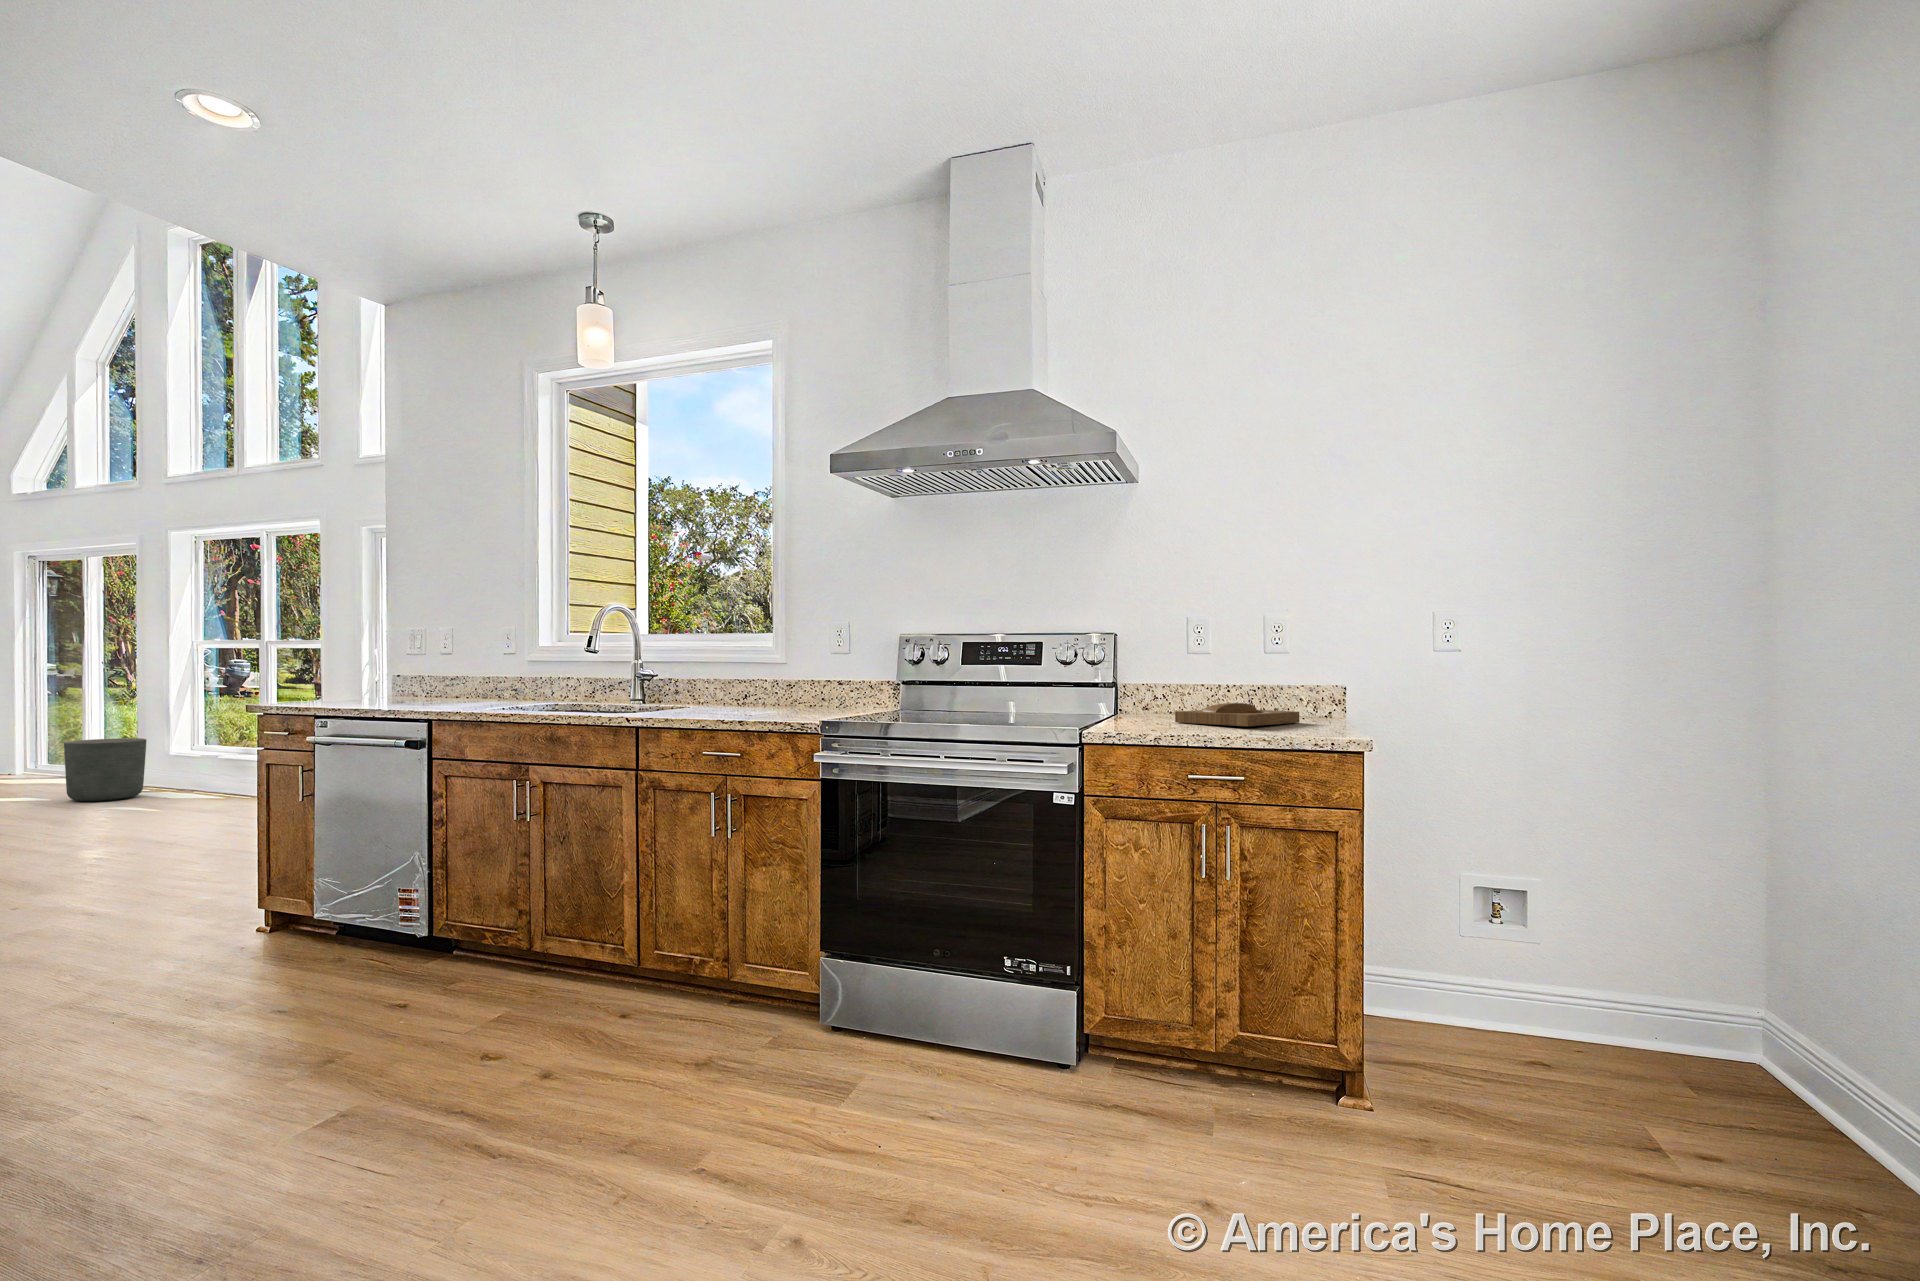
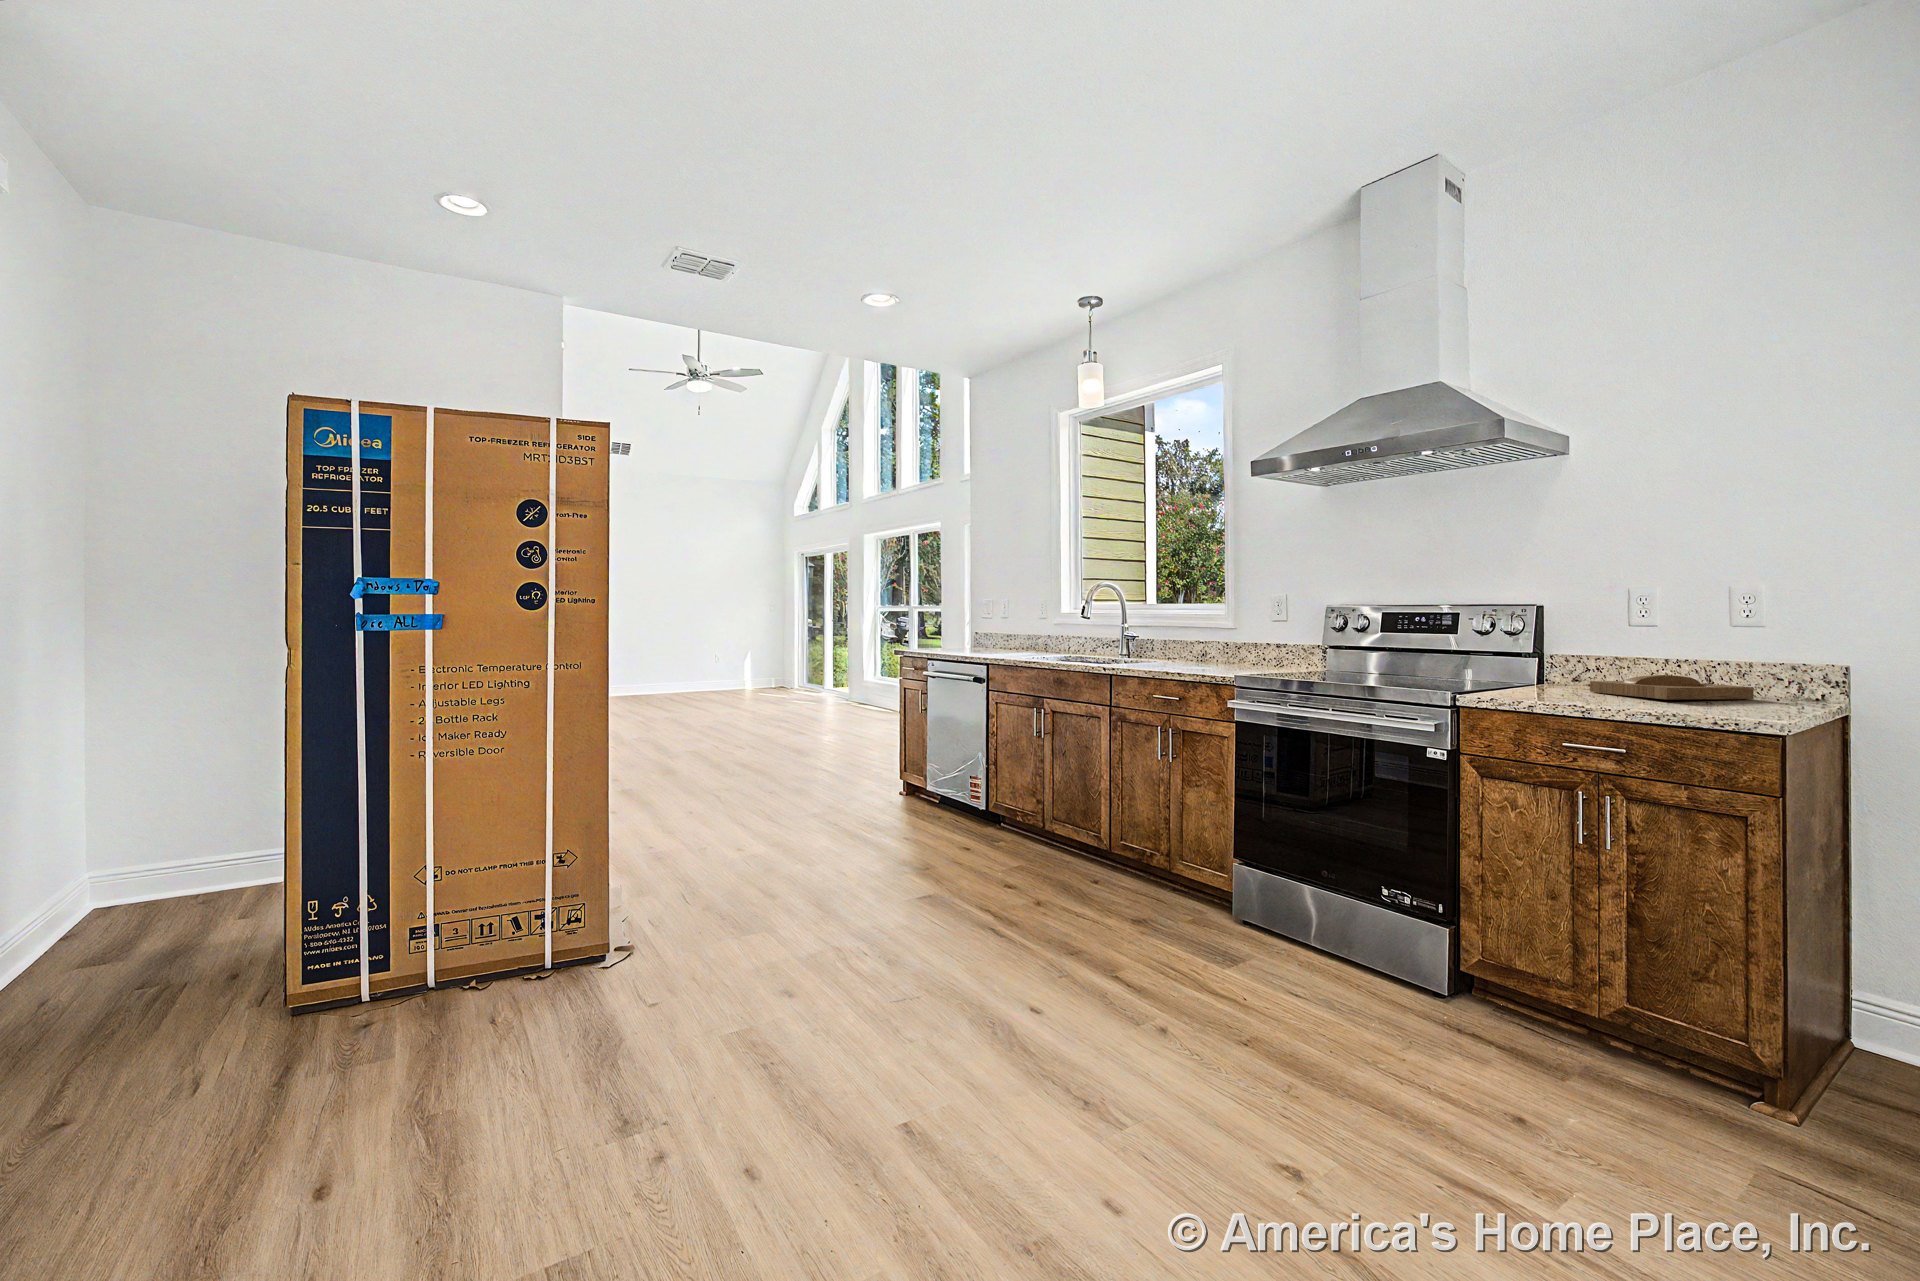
planter: present [64,738,146,801] -> none [835,670,874,708]

